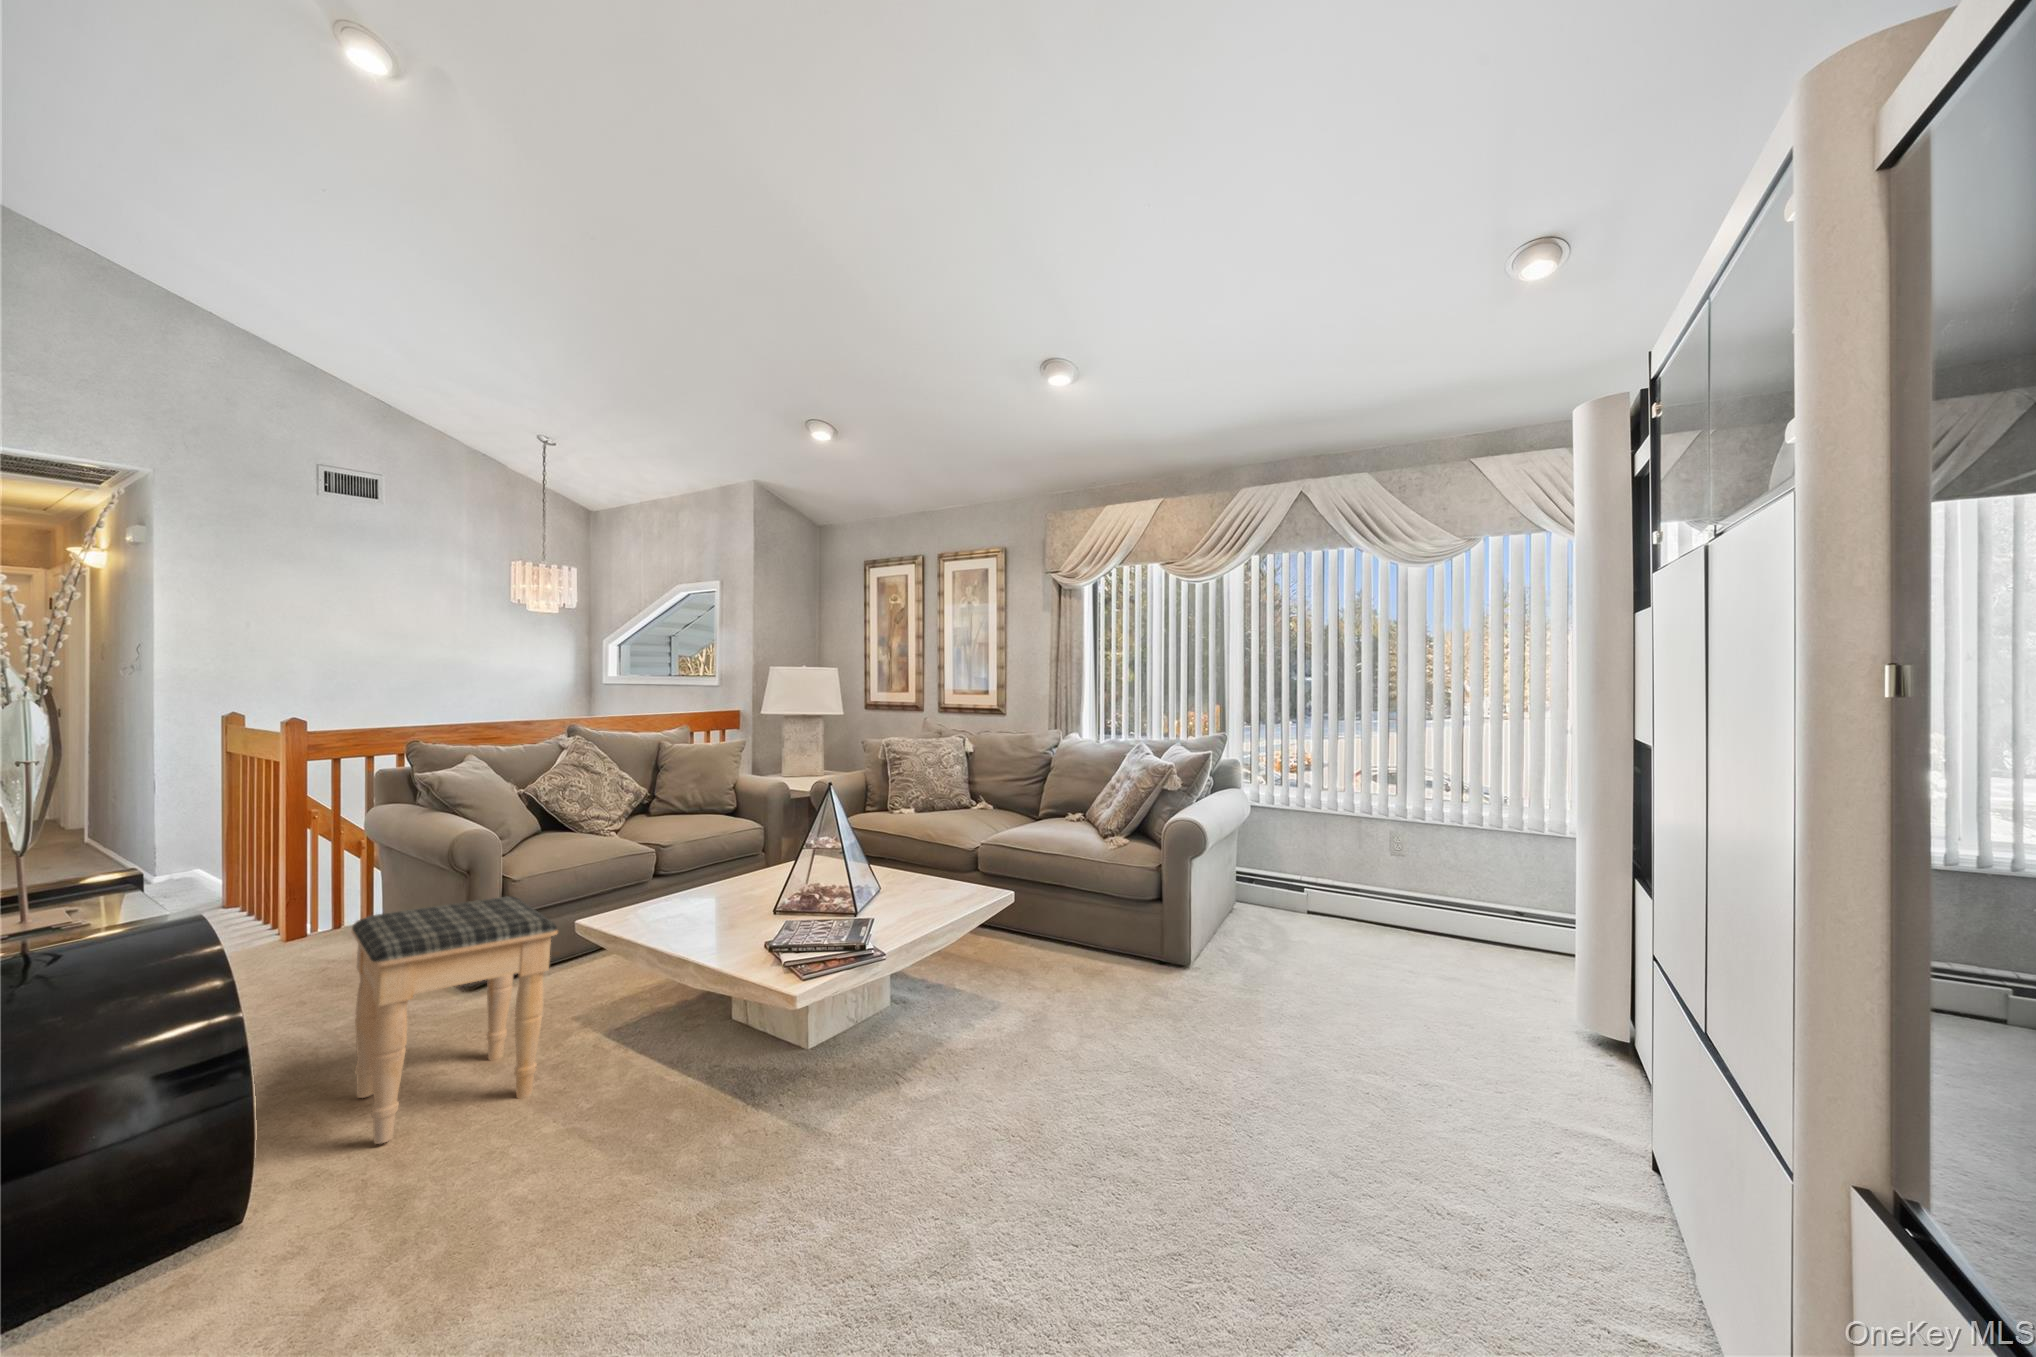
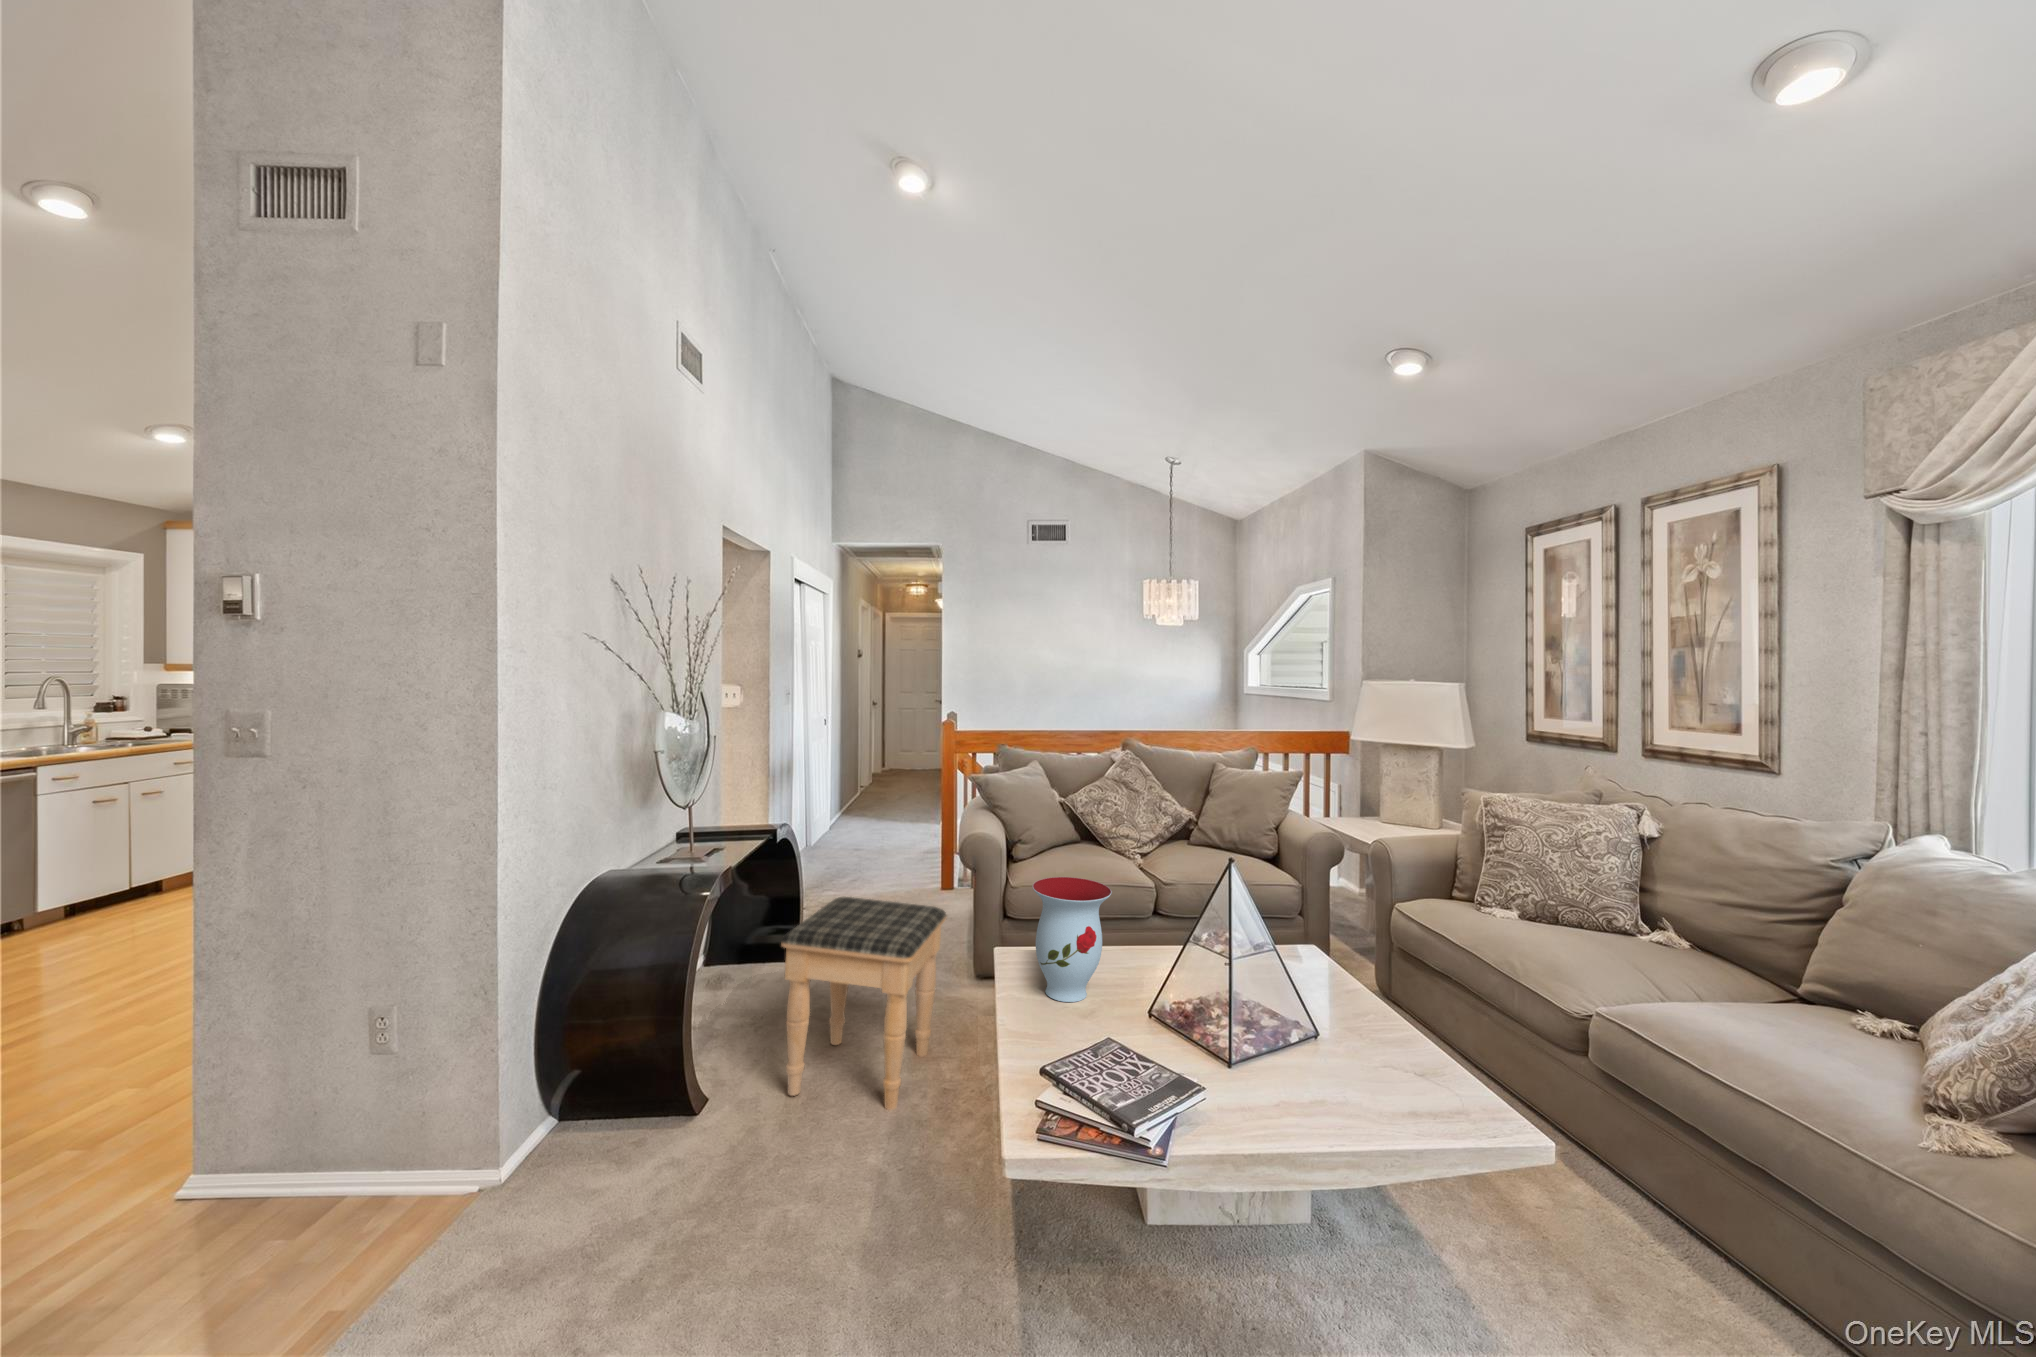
vase: none [669,826,741,926] -> present [1032,877,1112,1002]

